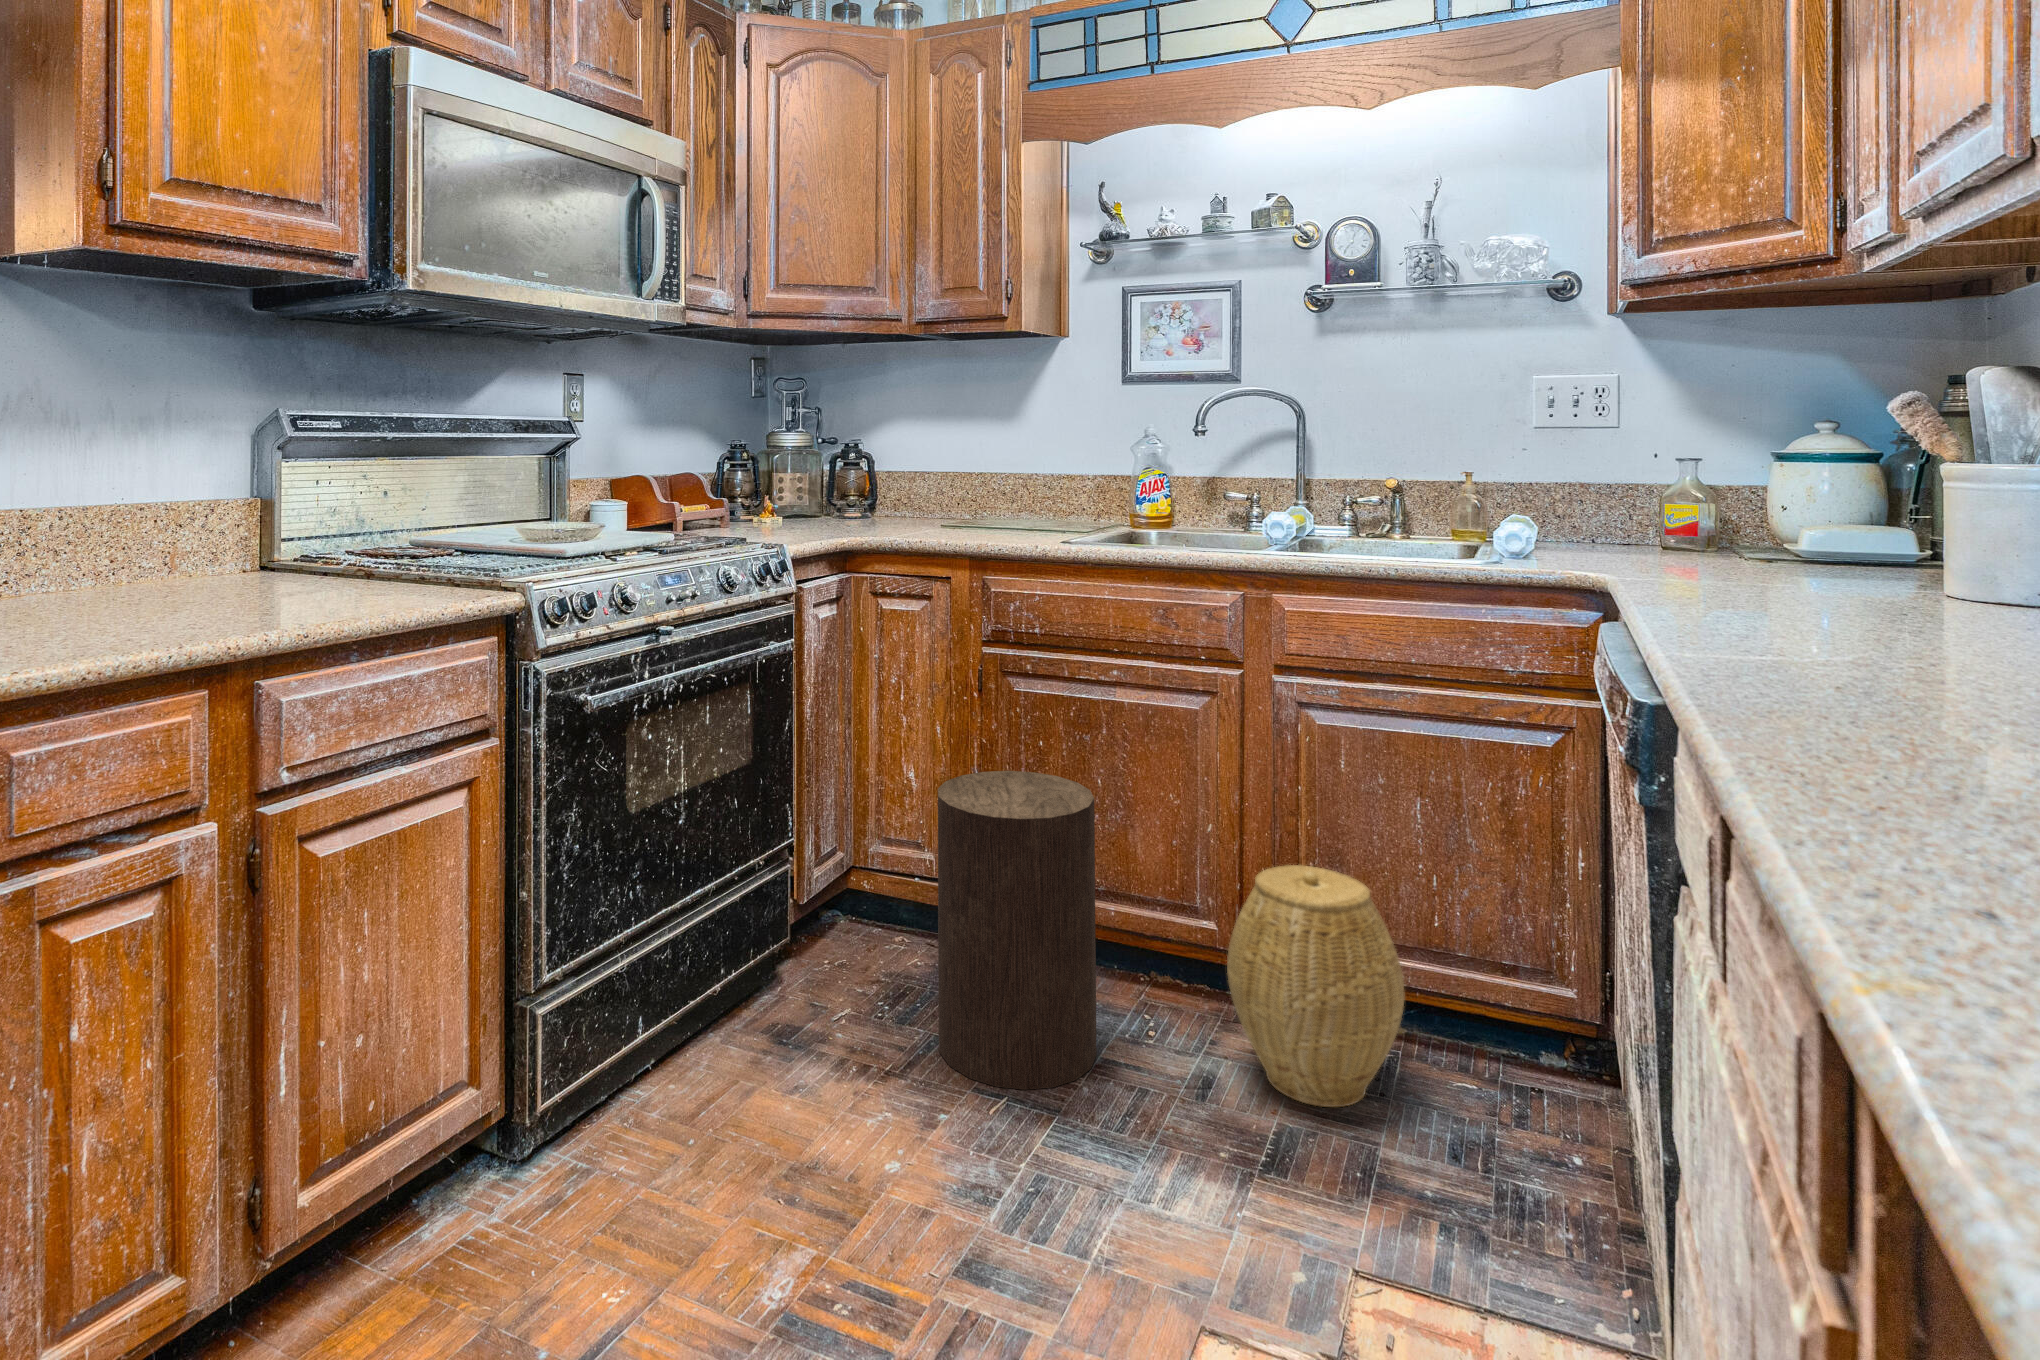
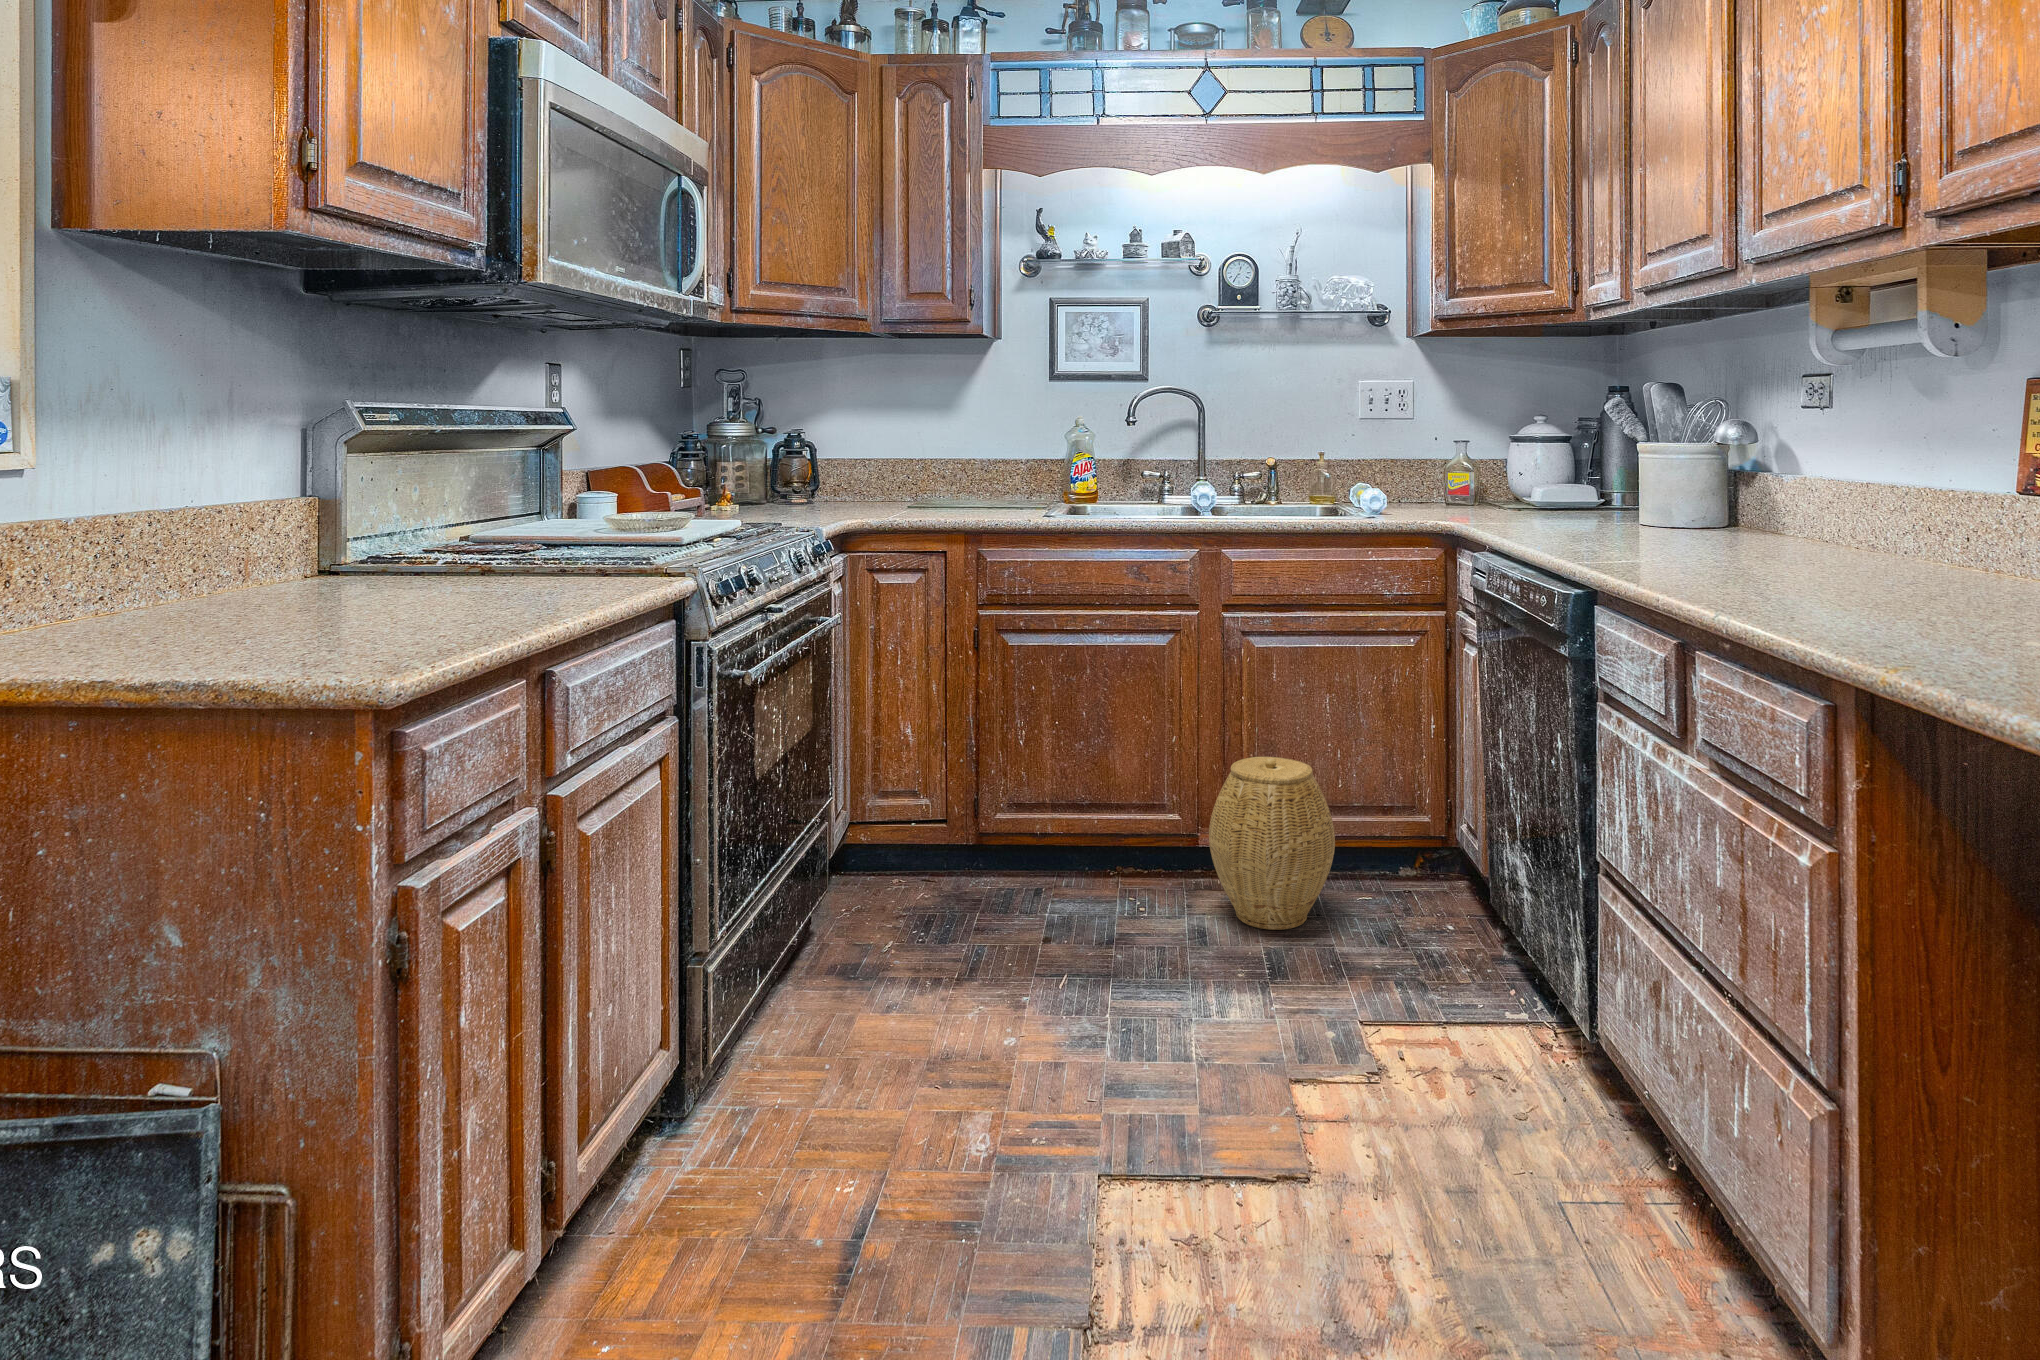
stool: present [938,771,1097,1090] -> none [986,711,1117,966]

